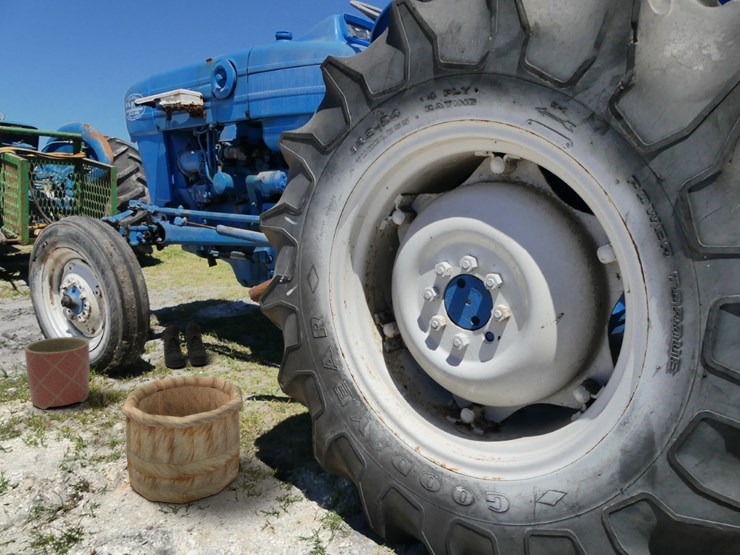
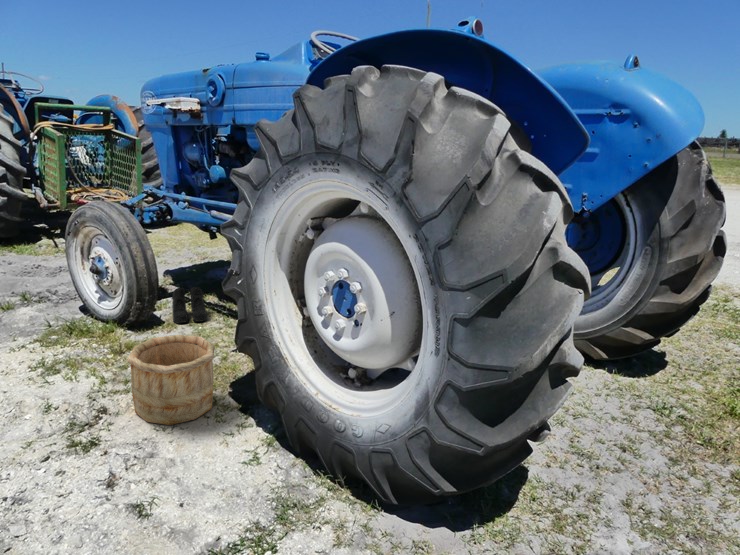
planter: present [25,337,90,409] -> none [62,299,112,354]

